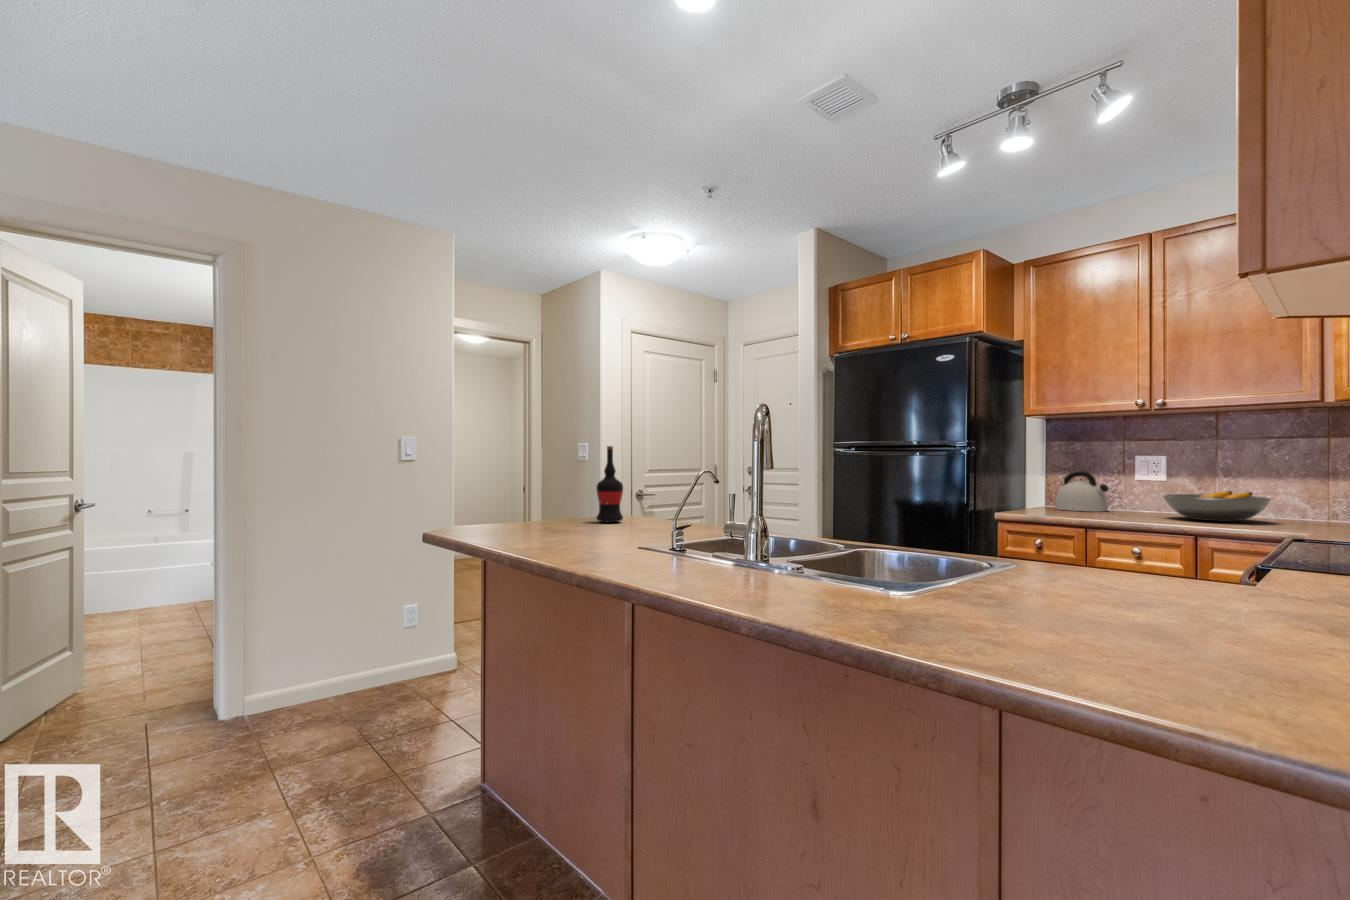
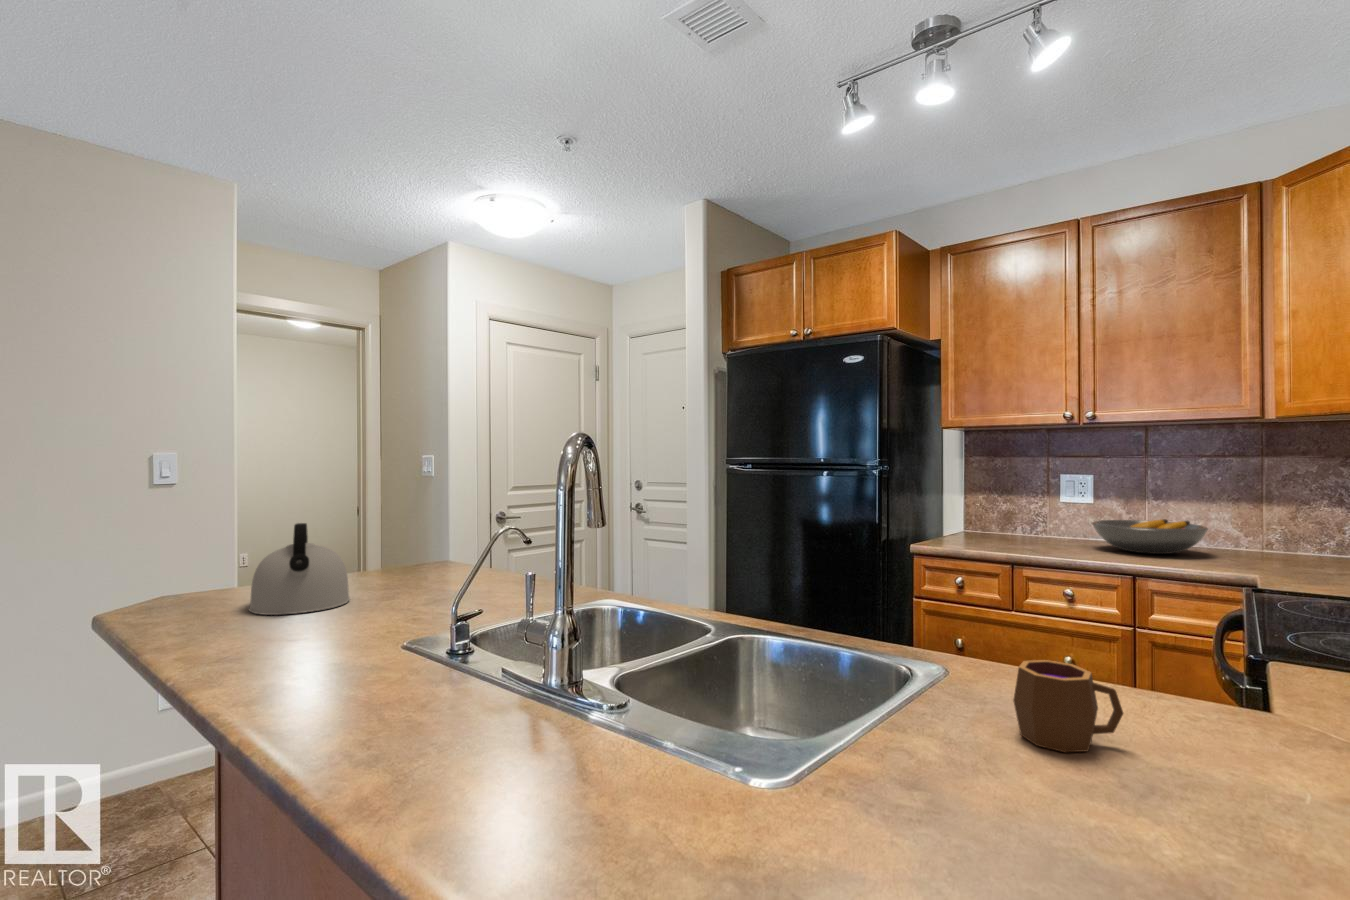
wine bottle: present [596,446,623,522] -> none [396,476,436,581]
kettle: present [1055,472,1109,512] -> present [249,523,350,615]
mug: none [1063,539,1137,590] -> present [1013,660,1123,752]

